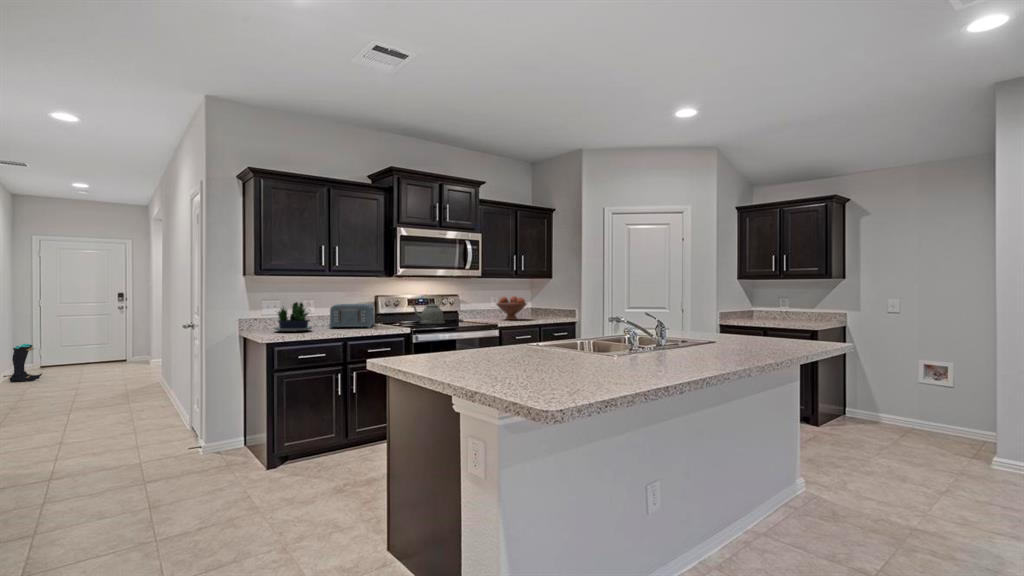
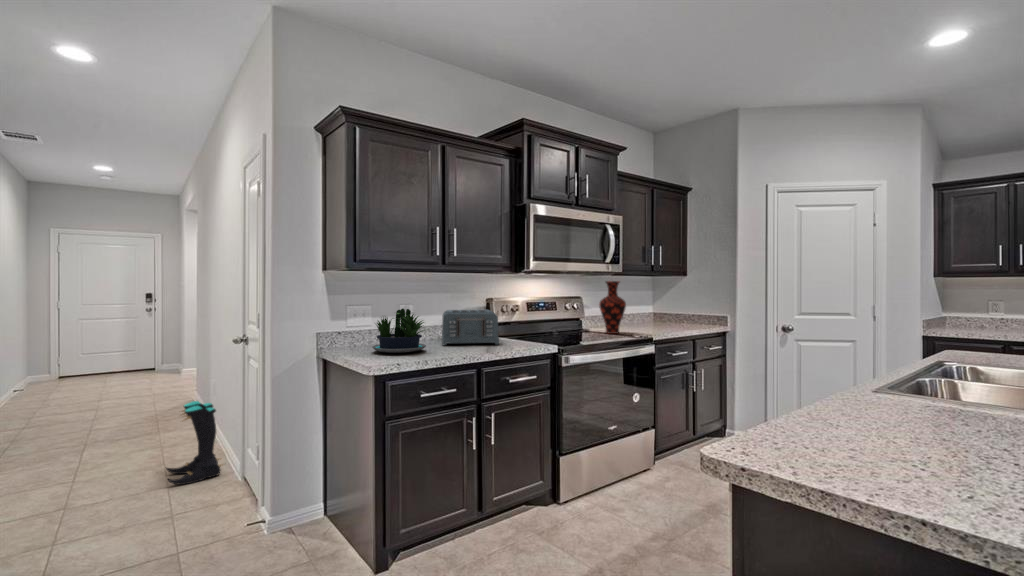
vase: none [463,283,483,322] -> present [599,281,626,334]
kettle: present [411,296,445,325] -> none [540,297,585,338]
fruit bowl: present [496,296,527,320] -> none [631,299,673,330]
boots: present [9,344,42,382] -> present [166,401,222,485]

